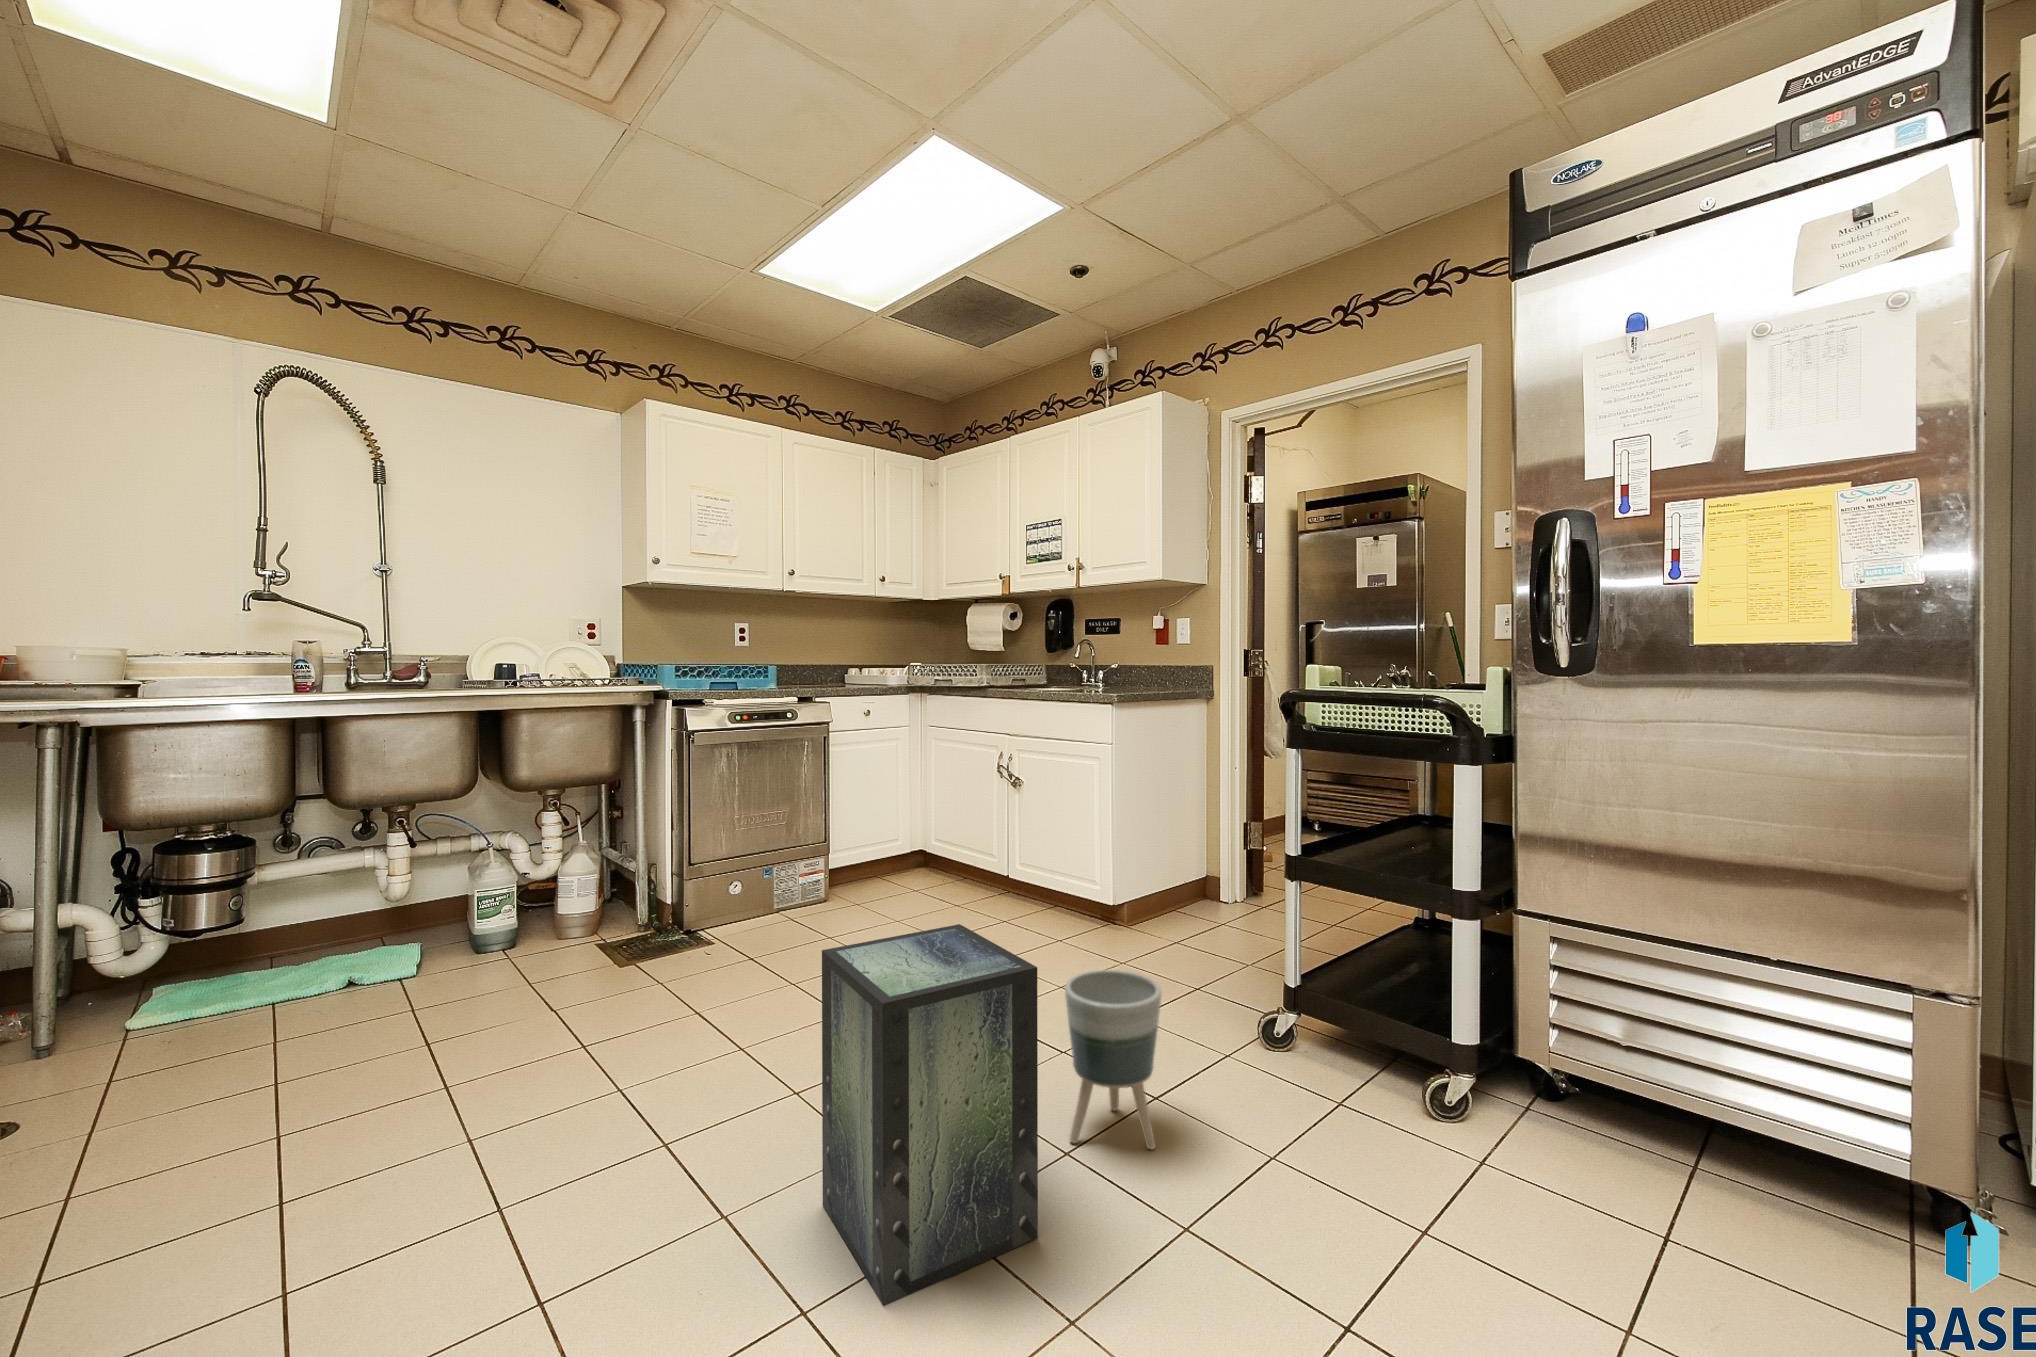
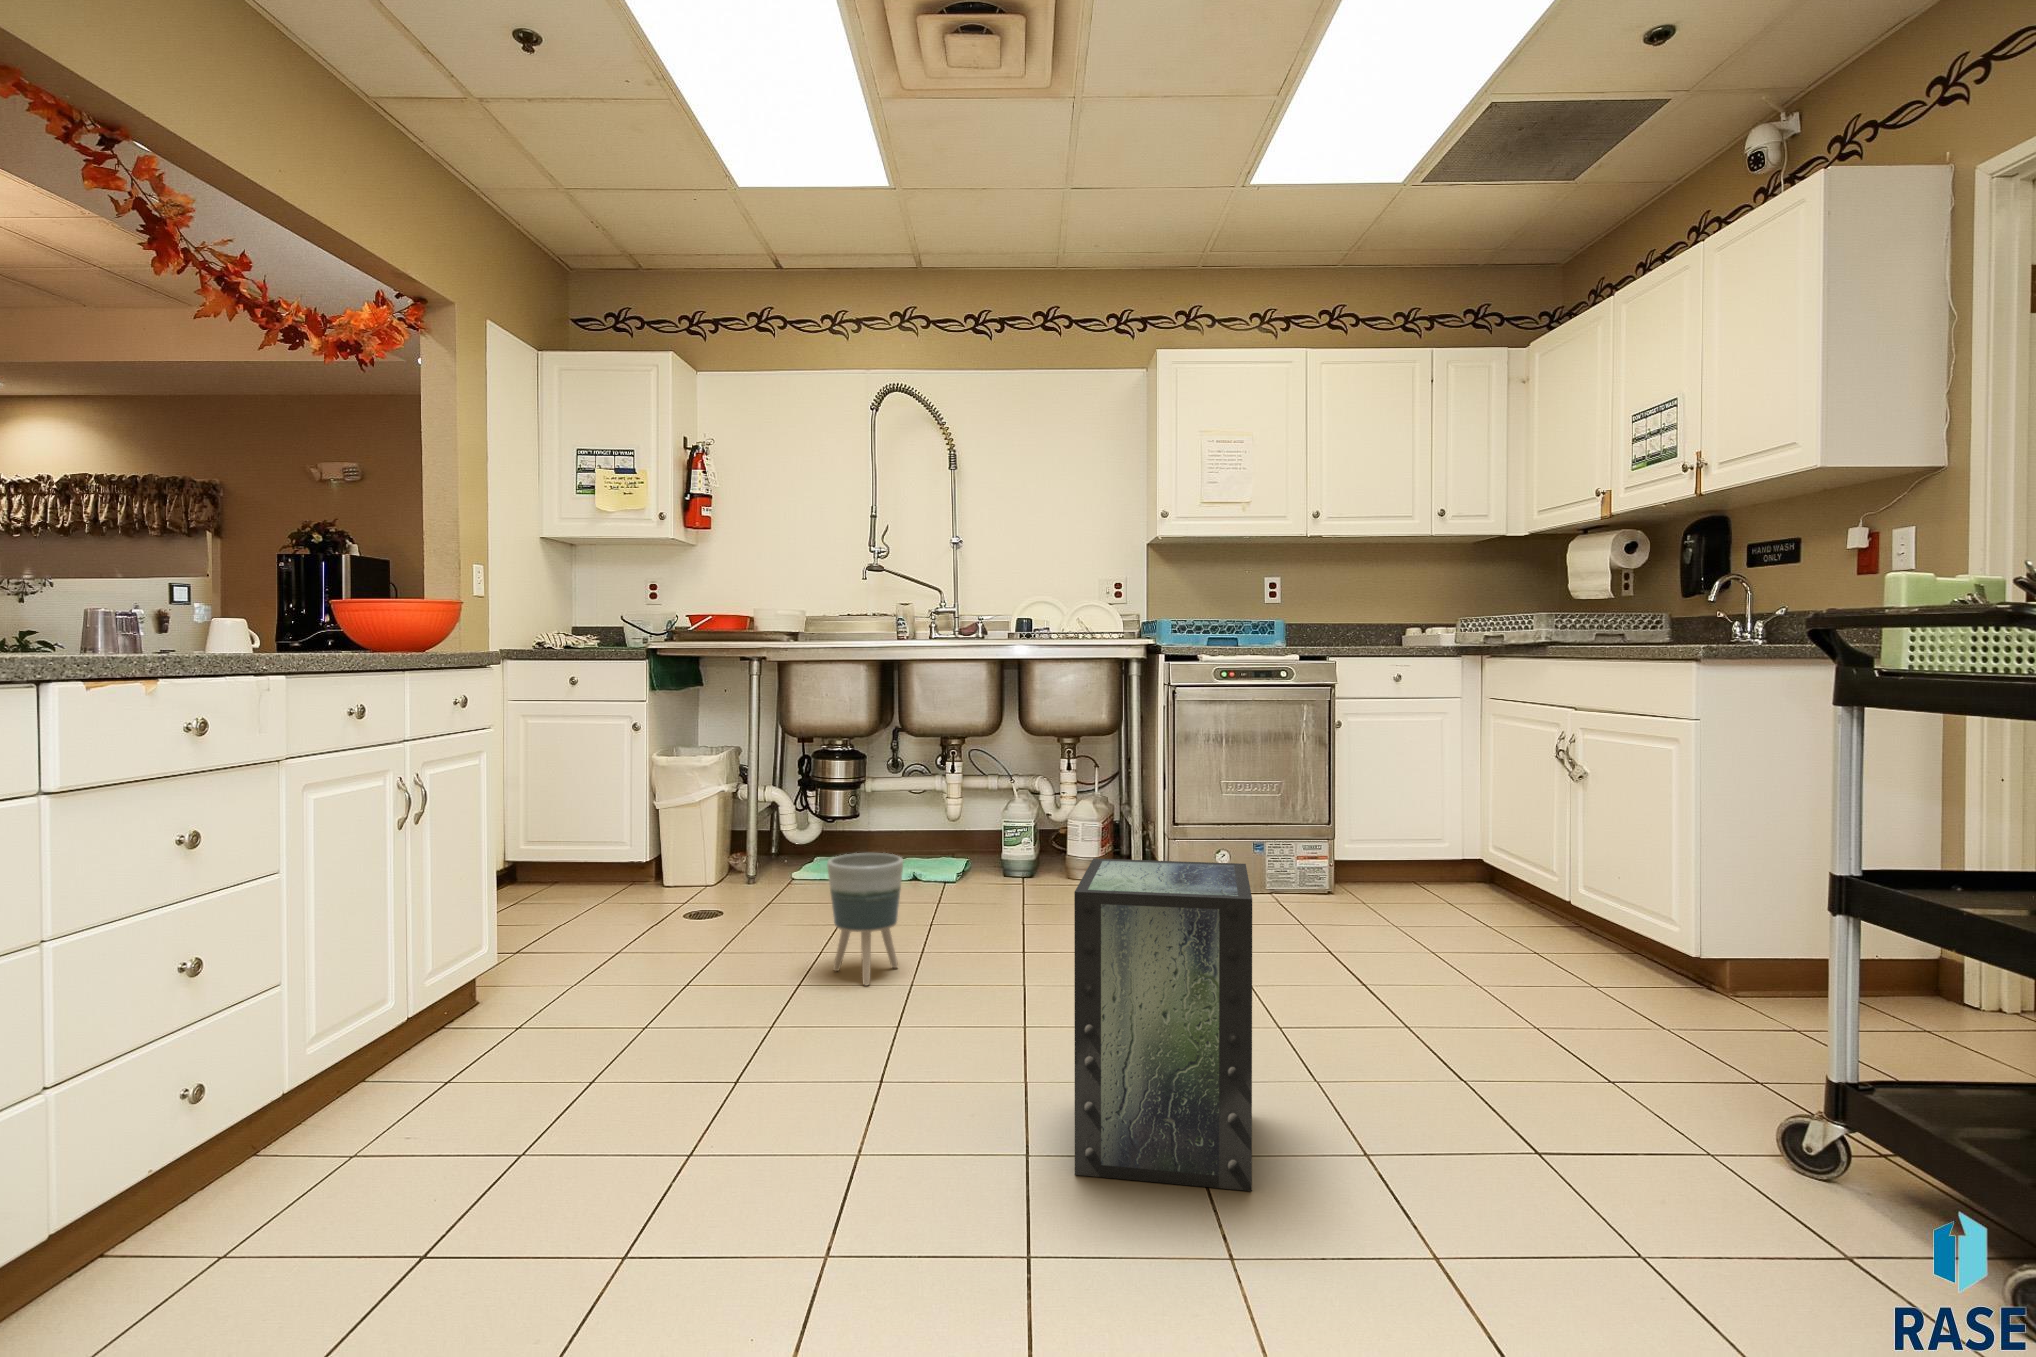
planter: present [1065,970,1162,1149] -> present [827,853,903,985]

